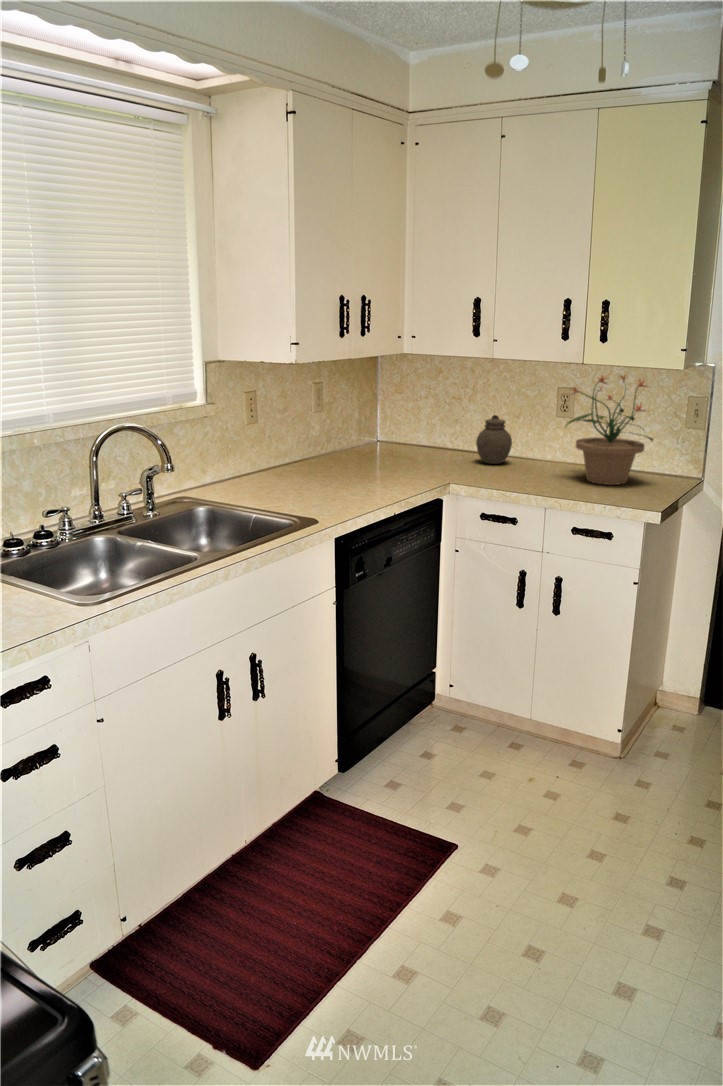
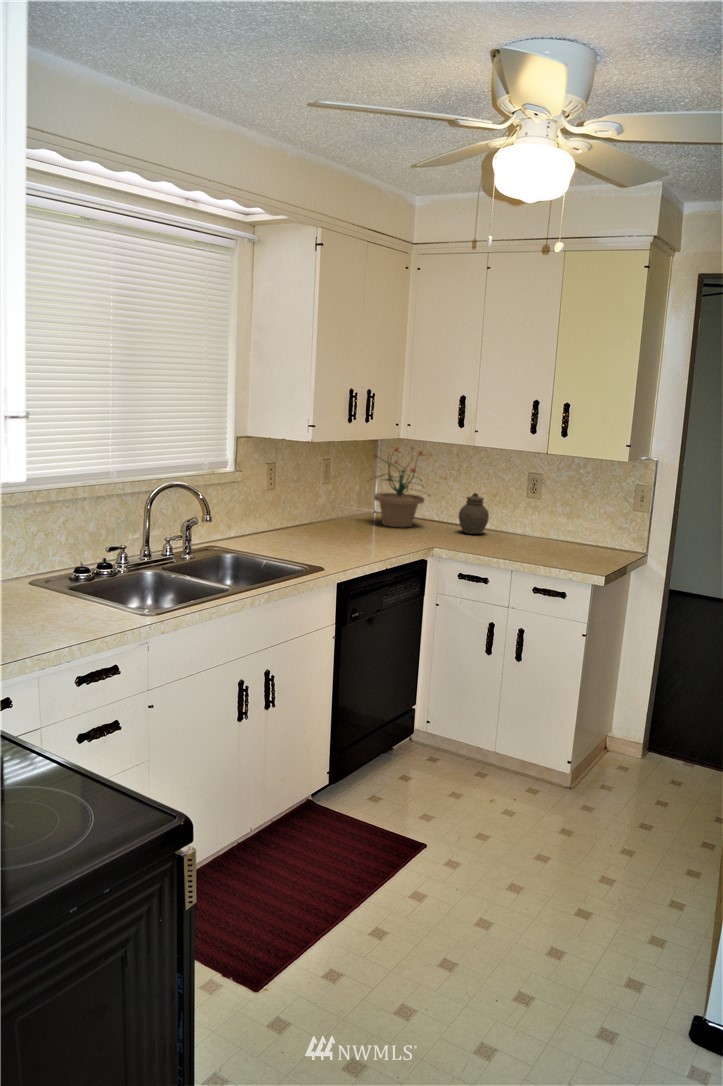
potted plant: present [565,374,653,485] -> present [368,447,424,527]

